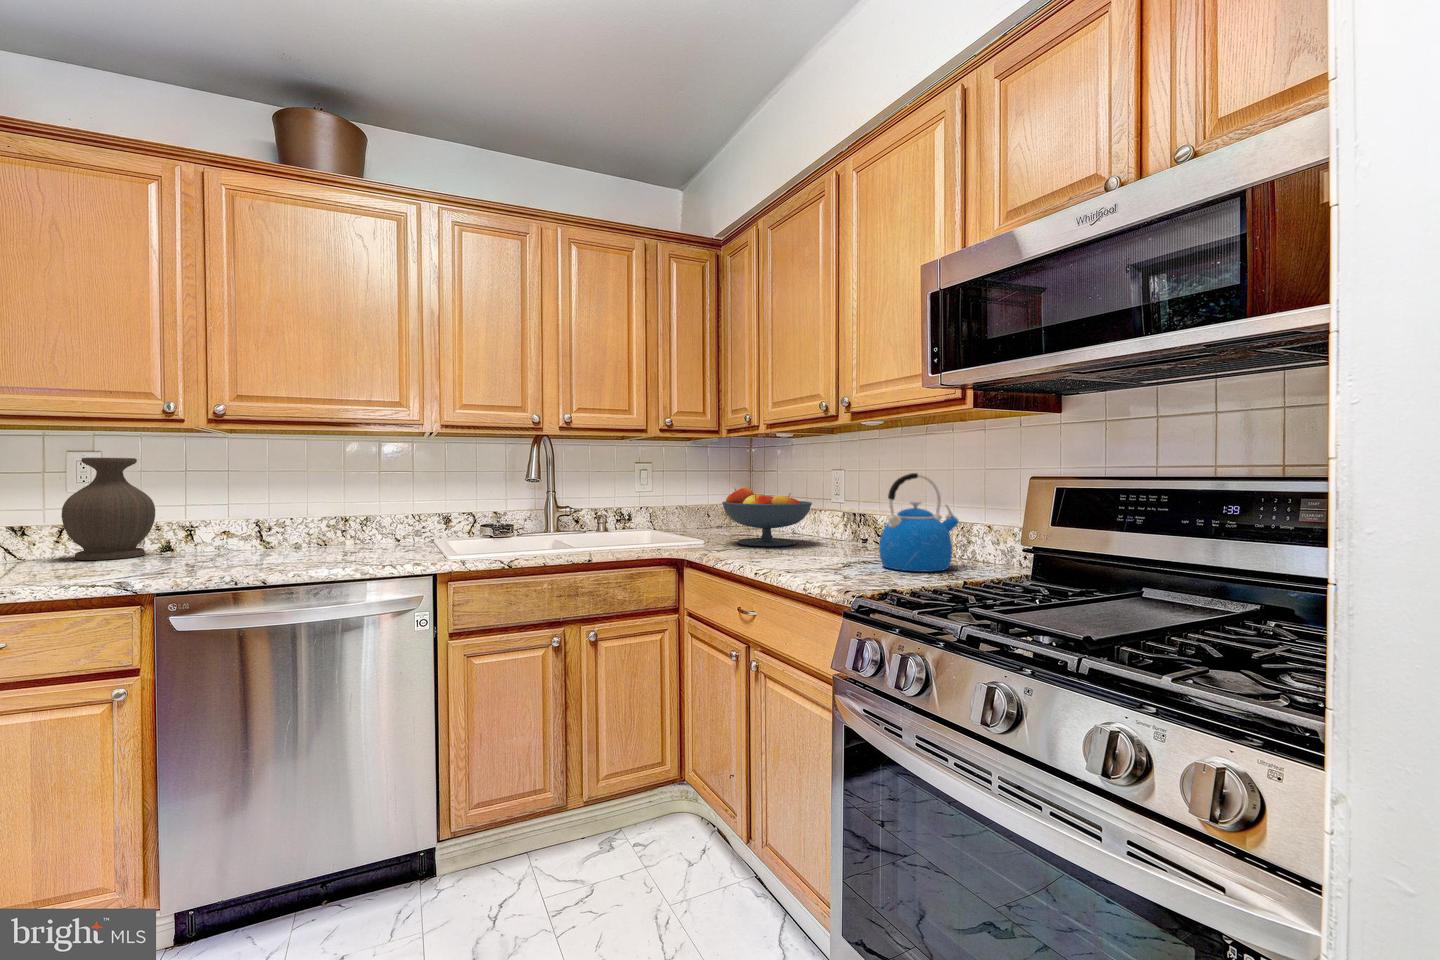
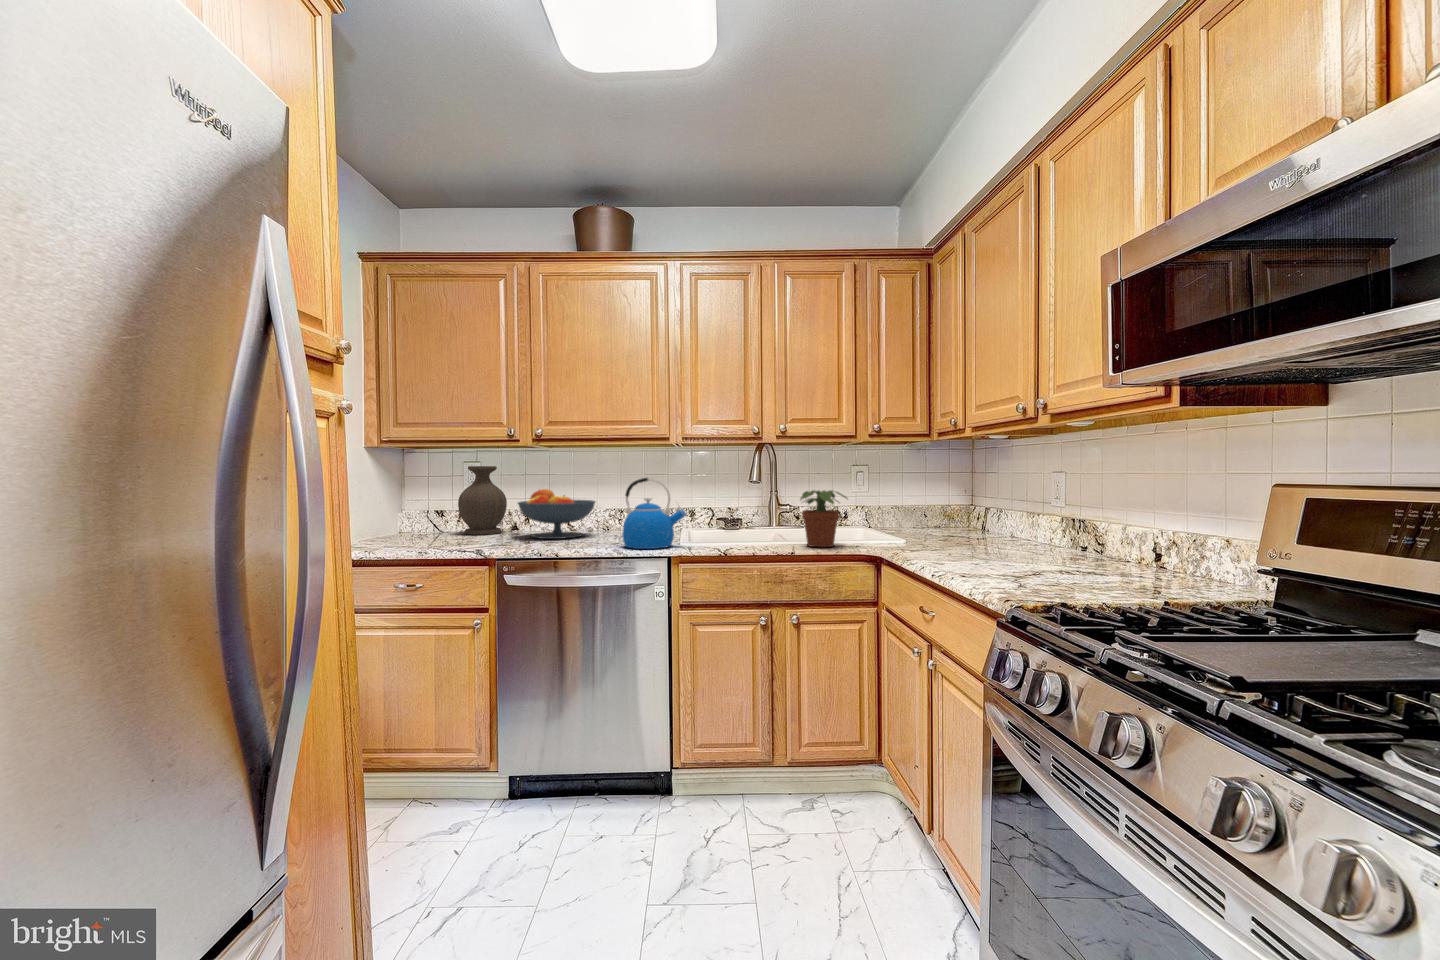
kettle: present [879,473,959,572] -> present [622,478,686,549]
fruit bowl: present [722,488,812,546] -> present [518,489,595,539]
potted plant: none [596,489,648,552] -> present [800,490,847,547]

